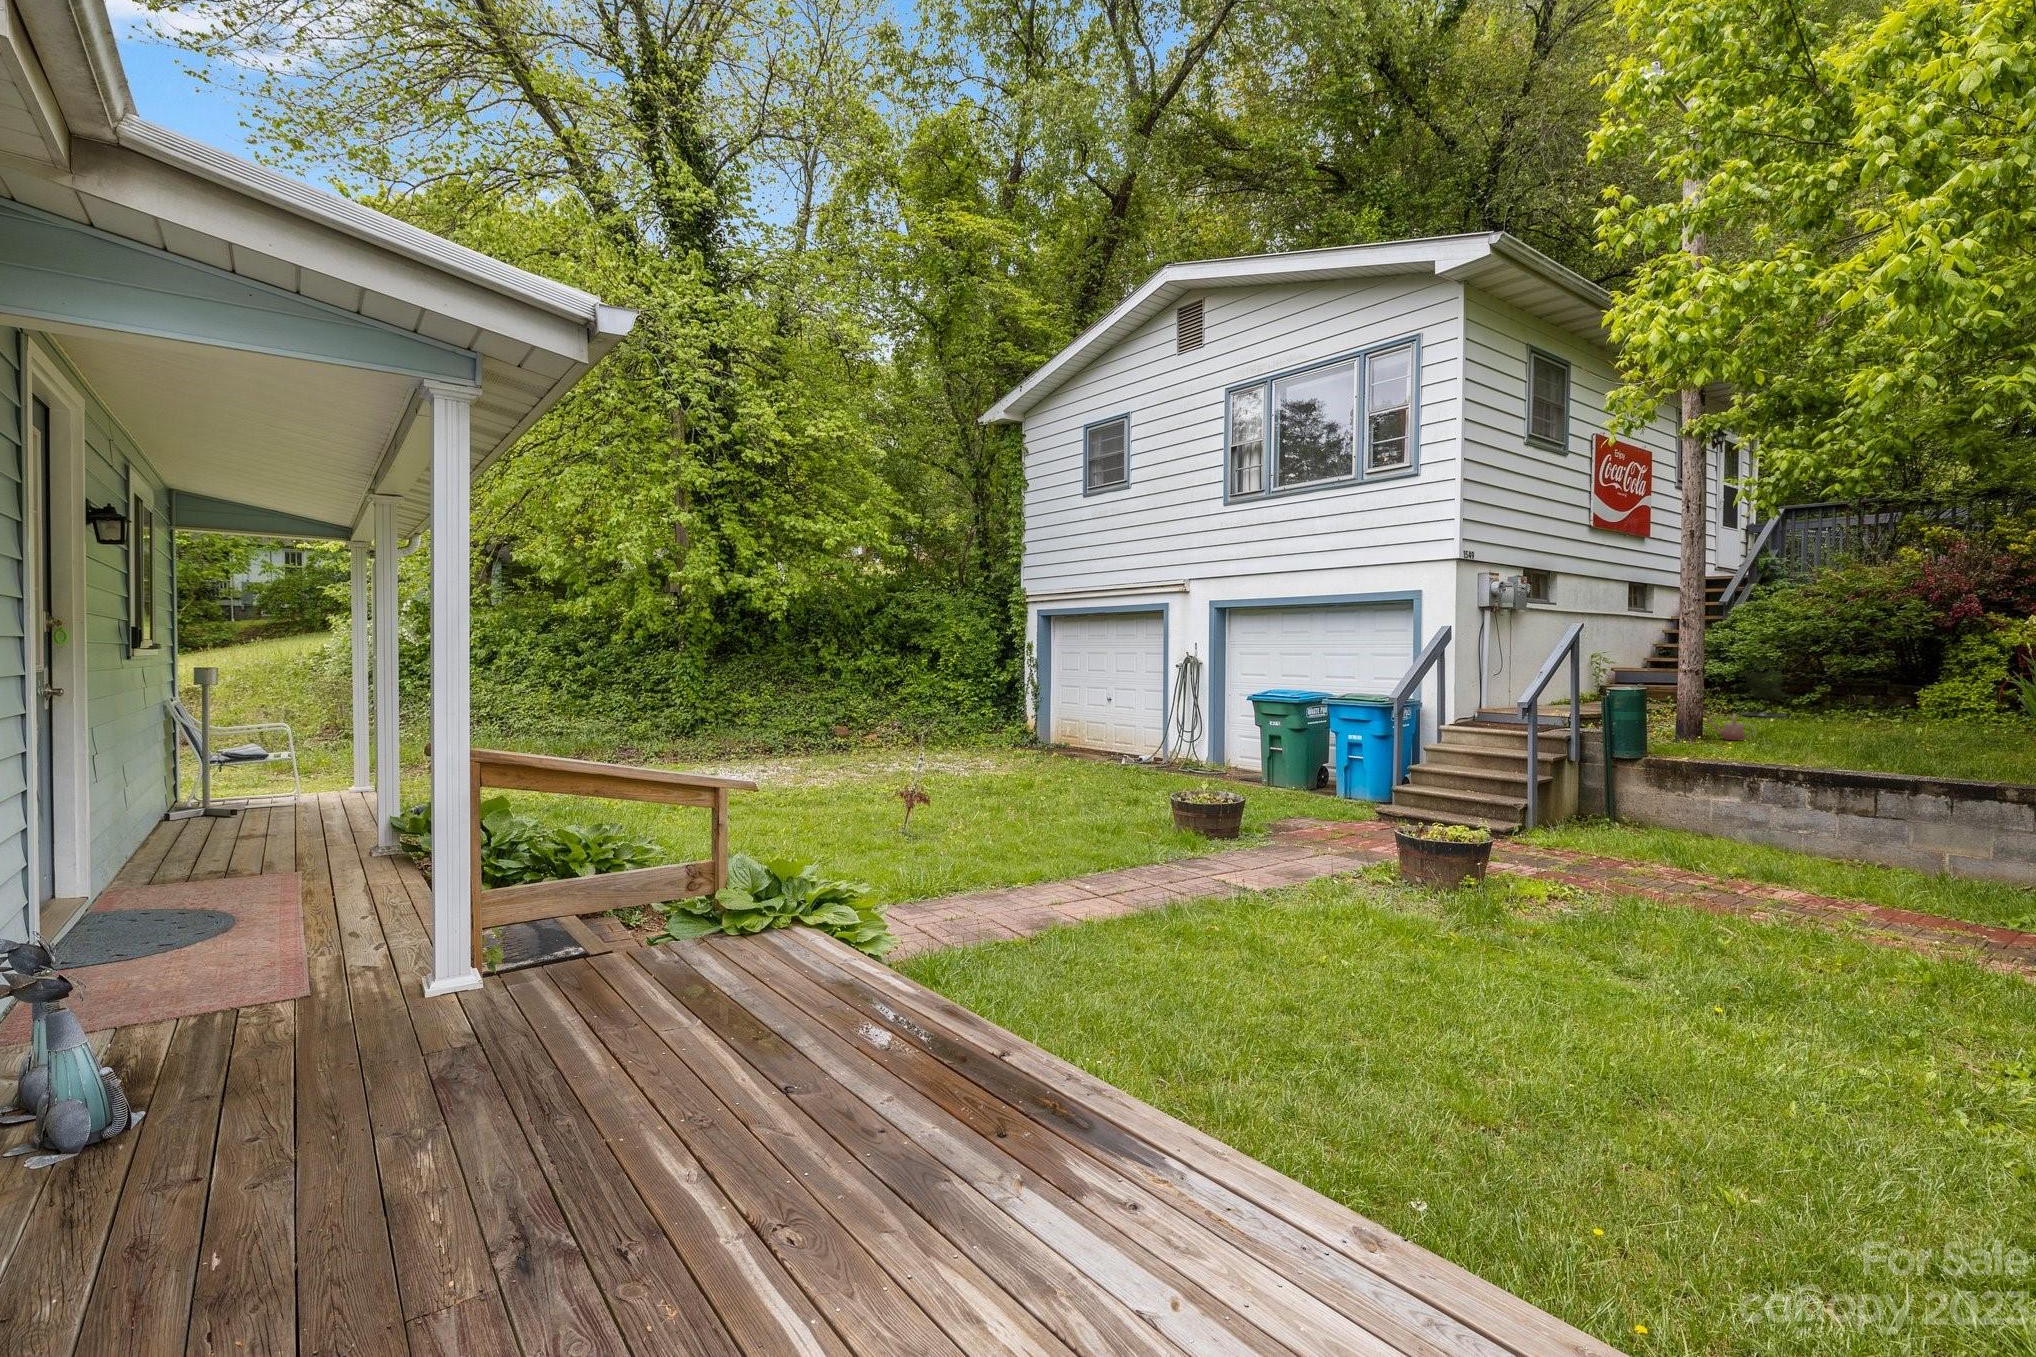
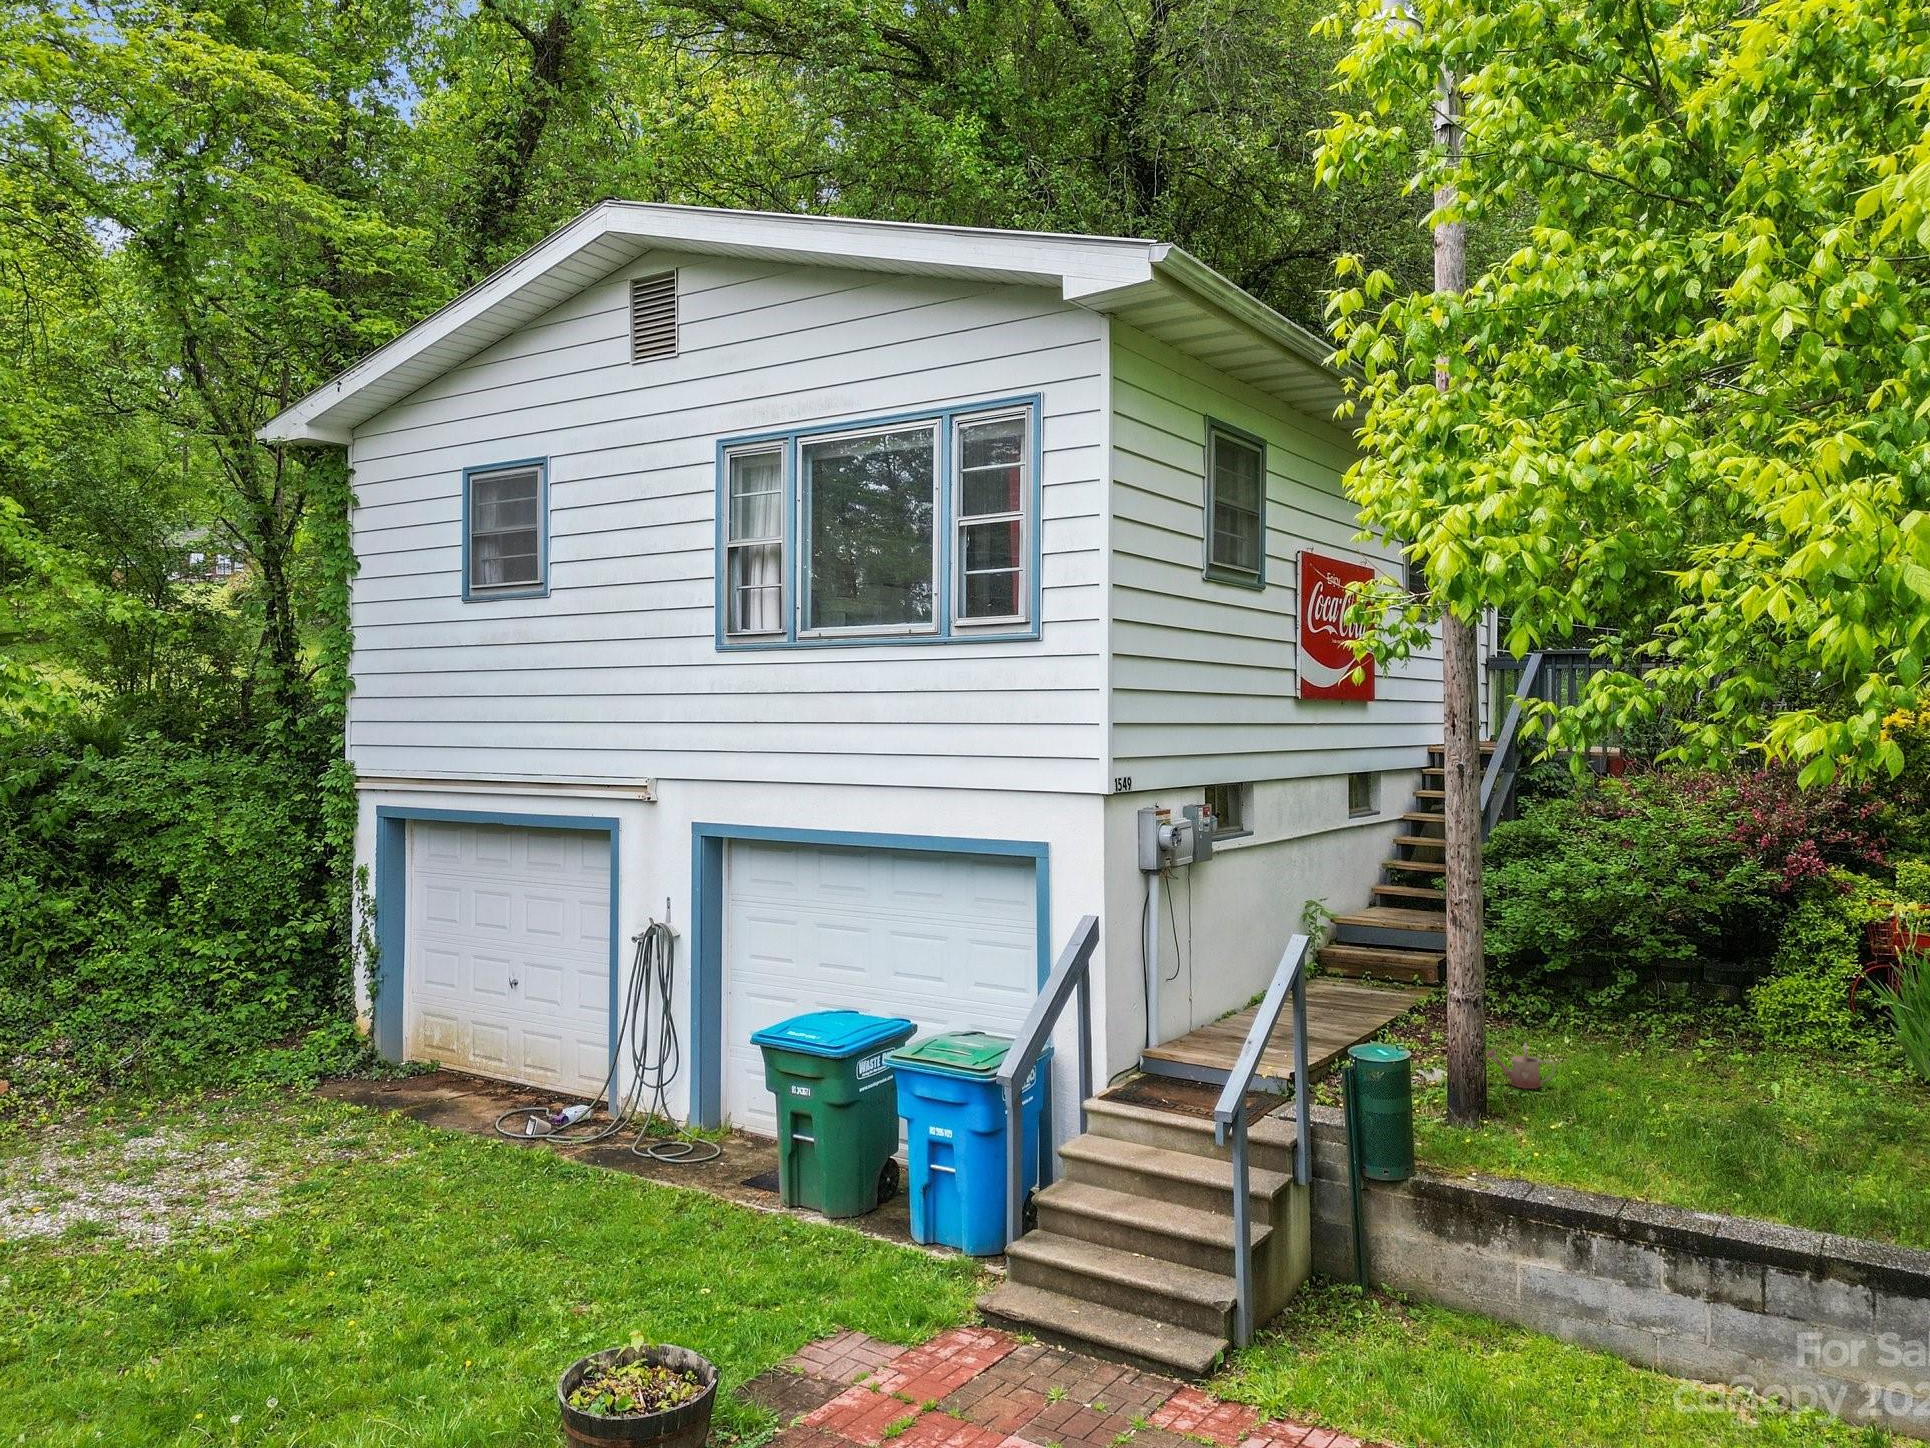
potted tree: present [1743,653,1785,717] -> none [1516,895,1580,999]

